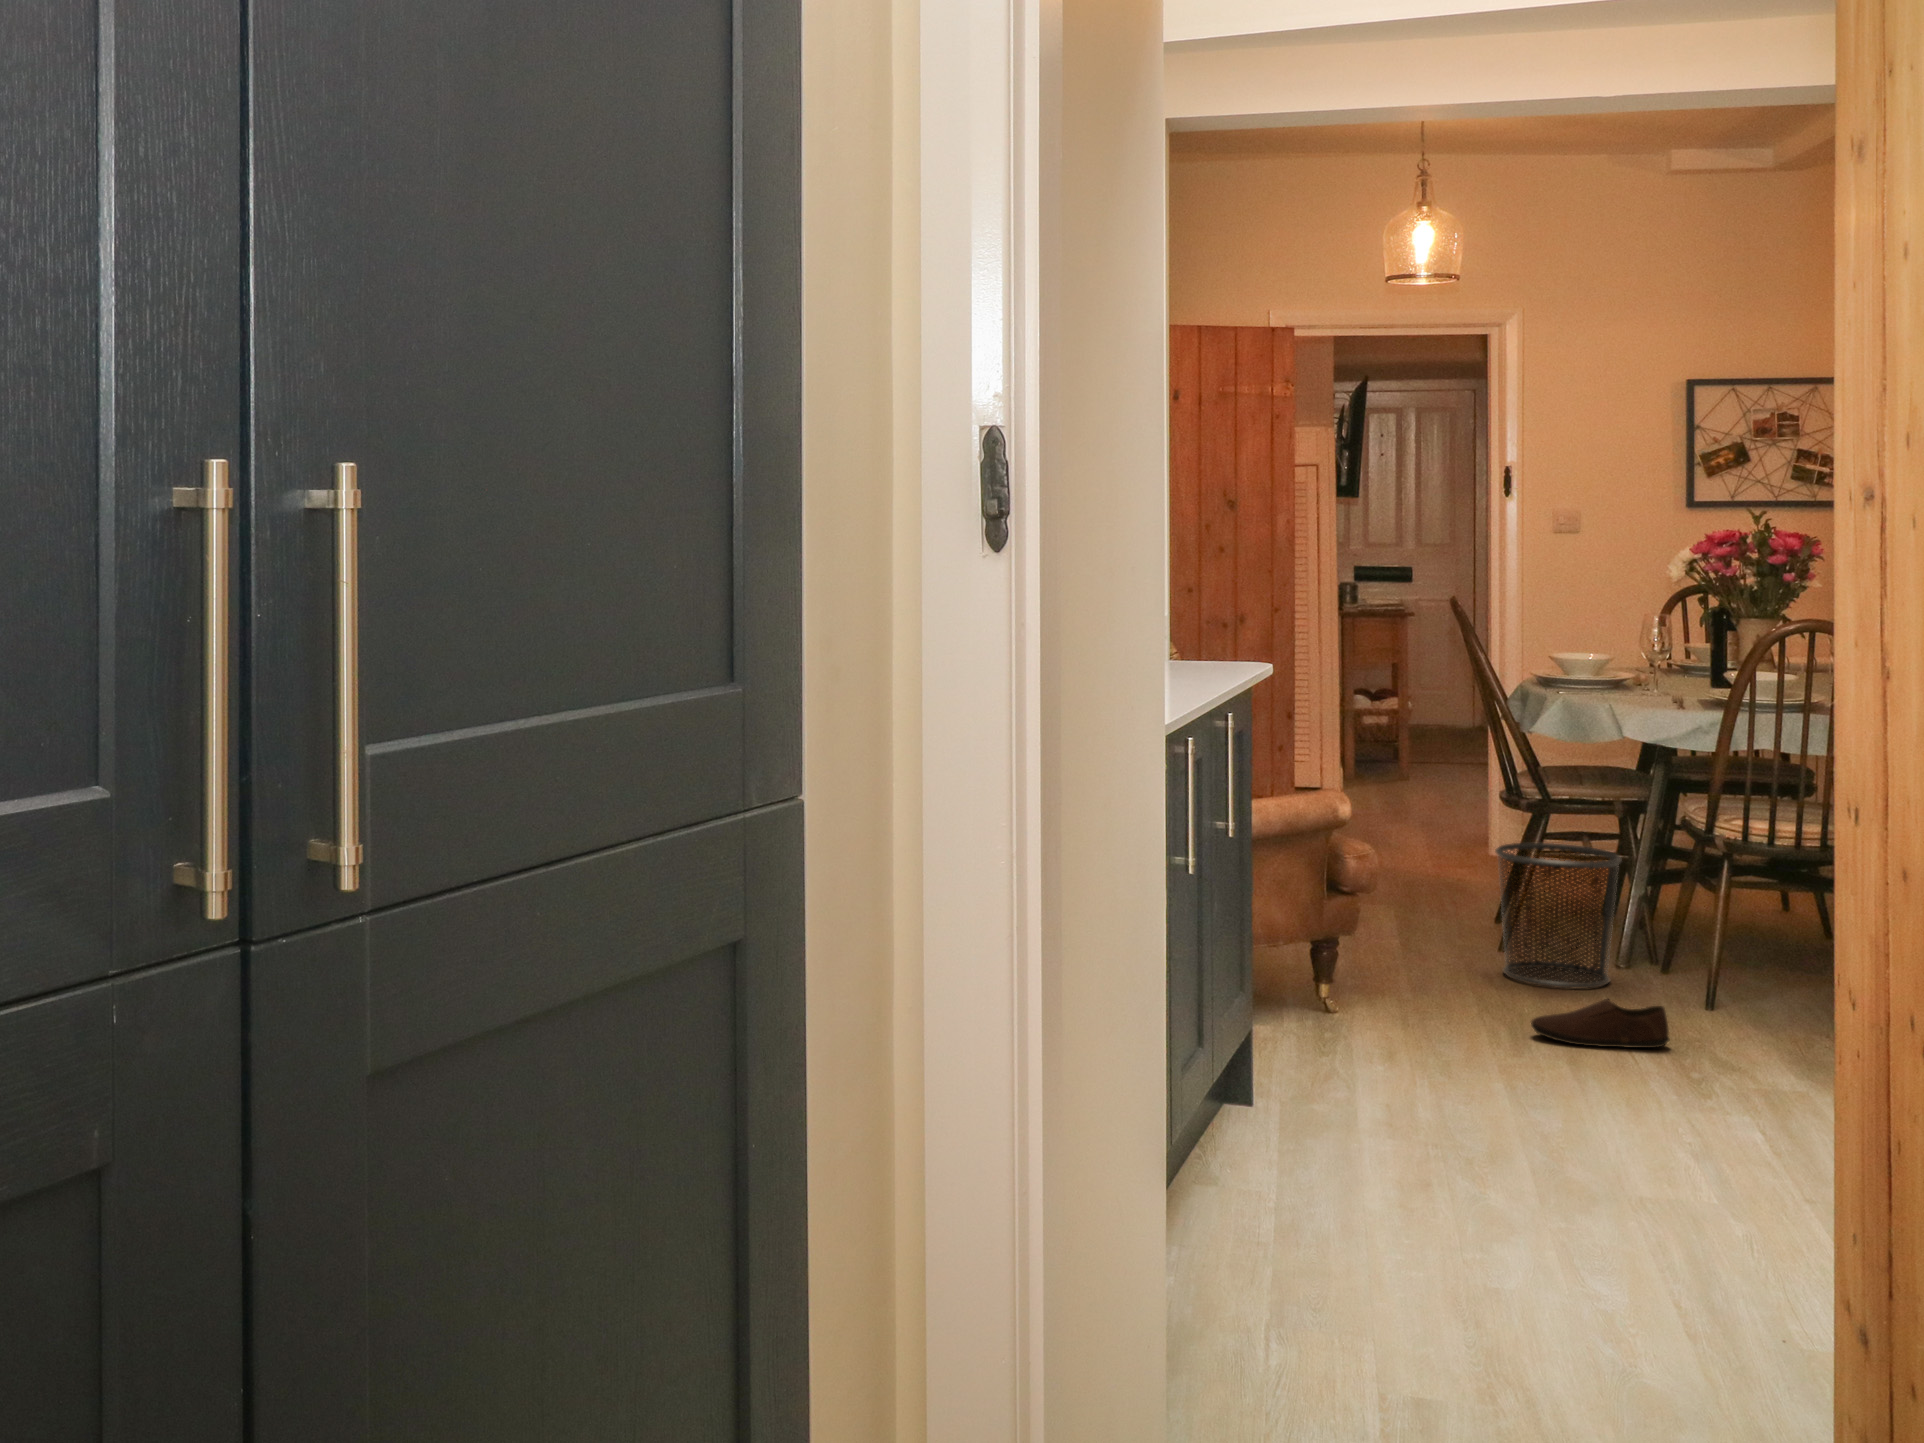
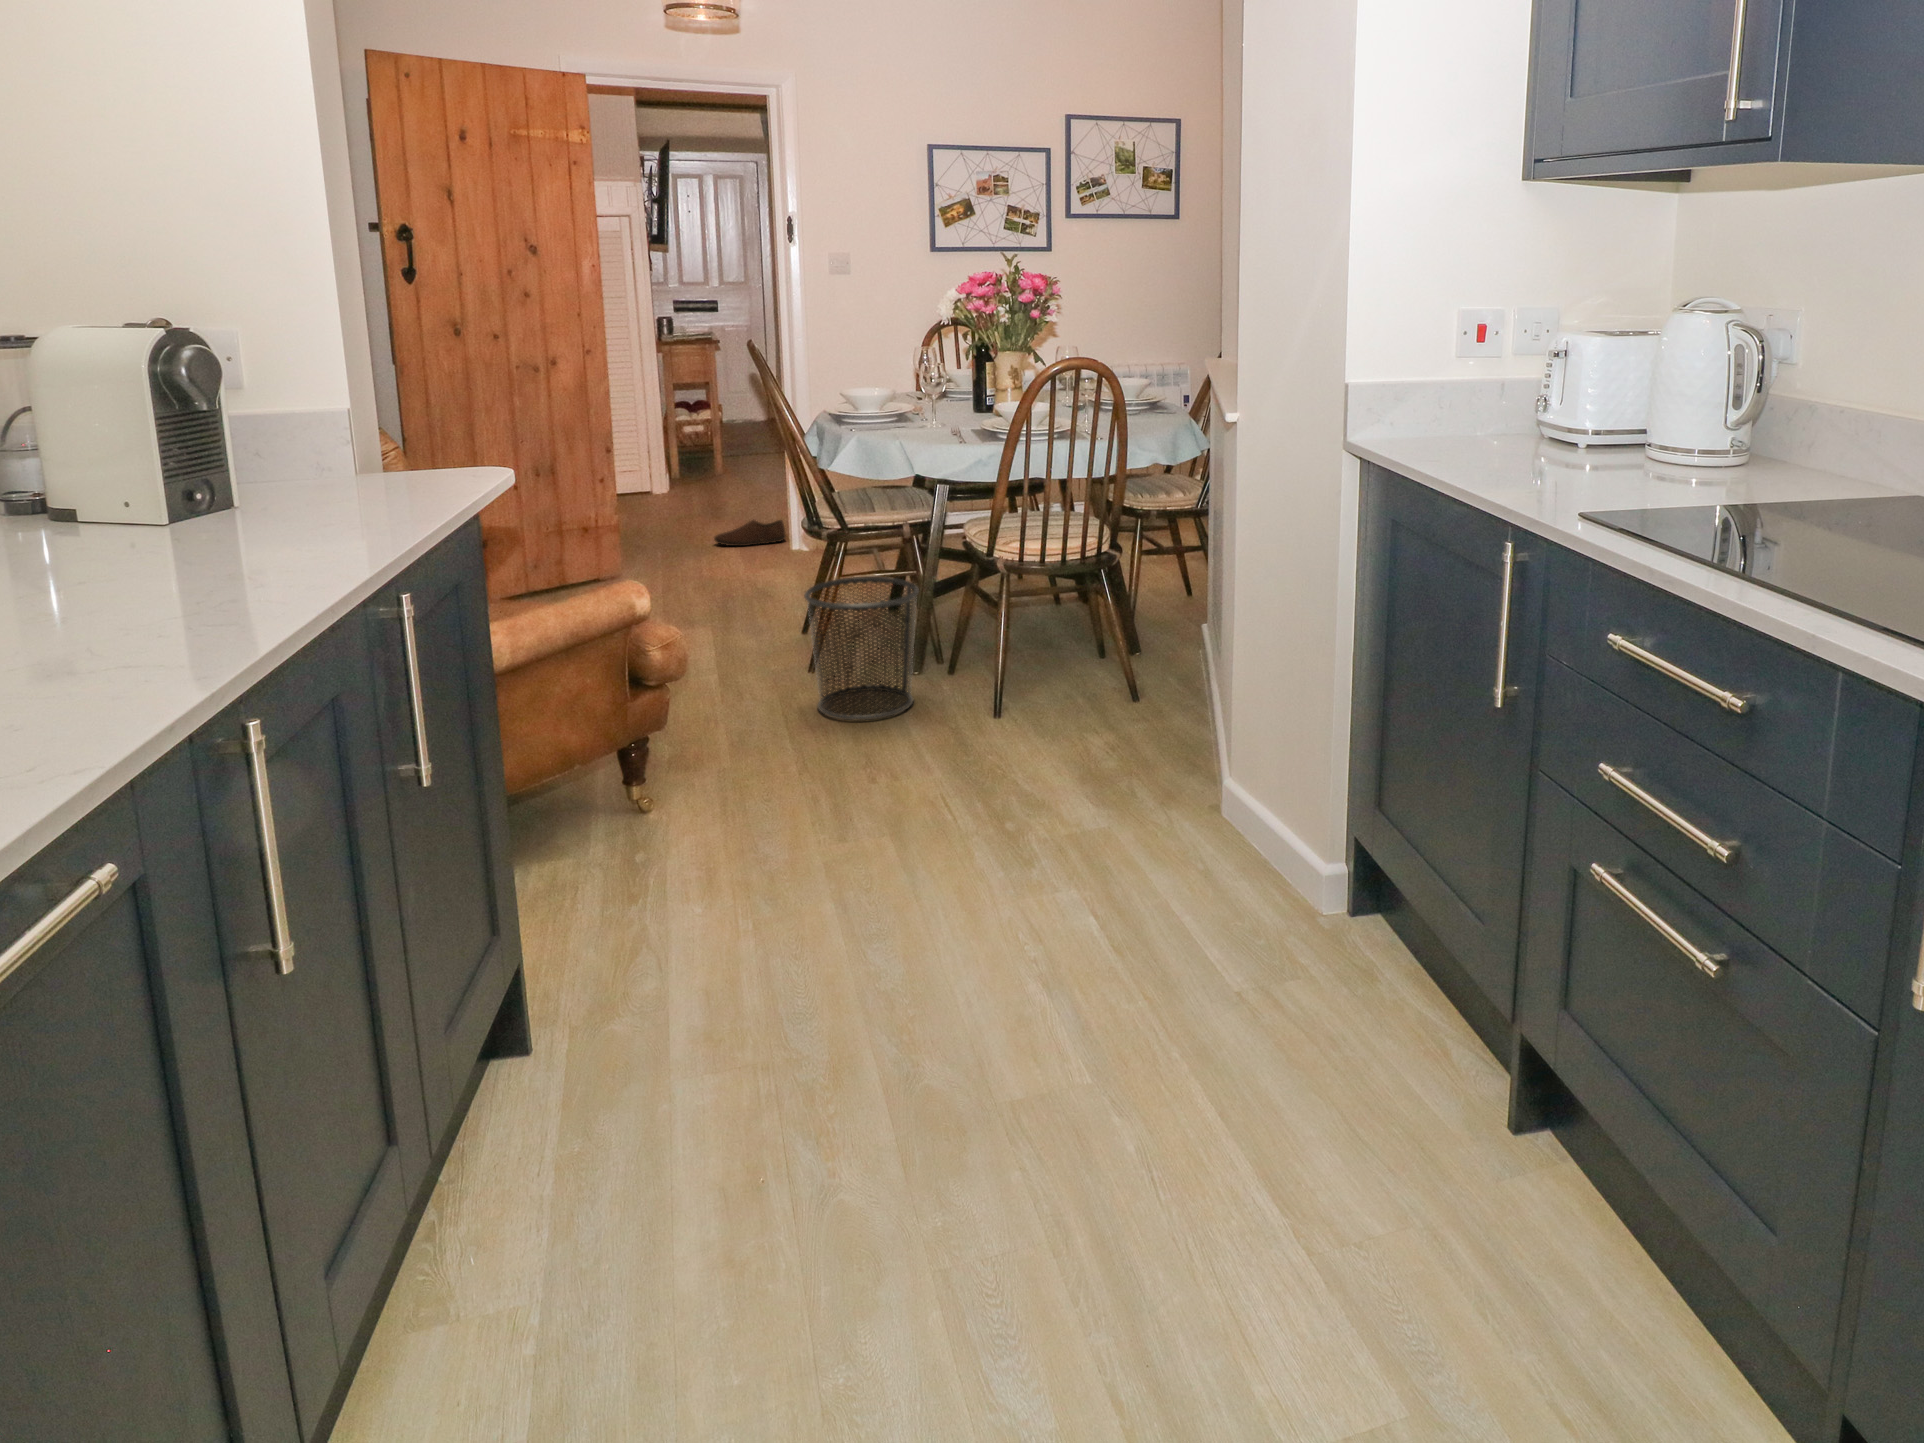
shoe: present [1531,999,1670,1048] -> present [714,520,786,546]

